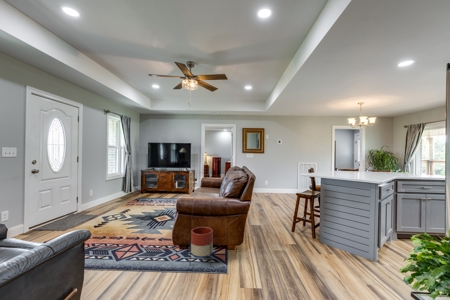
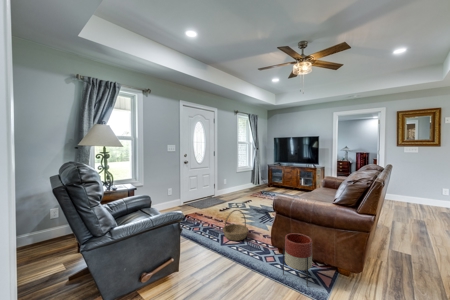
basket: none [115,219,145,252] -> present [223,210,249,241]

